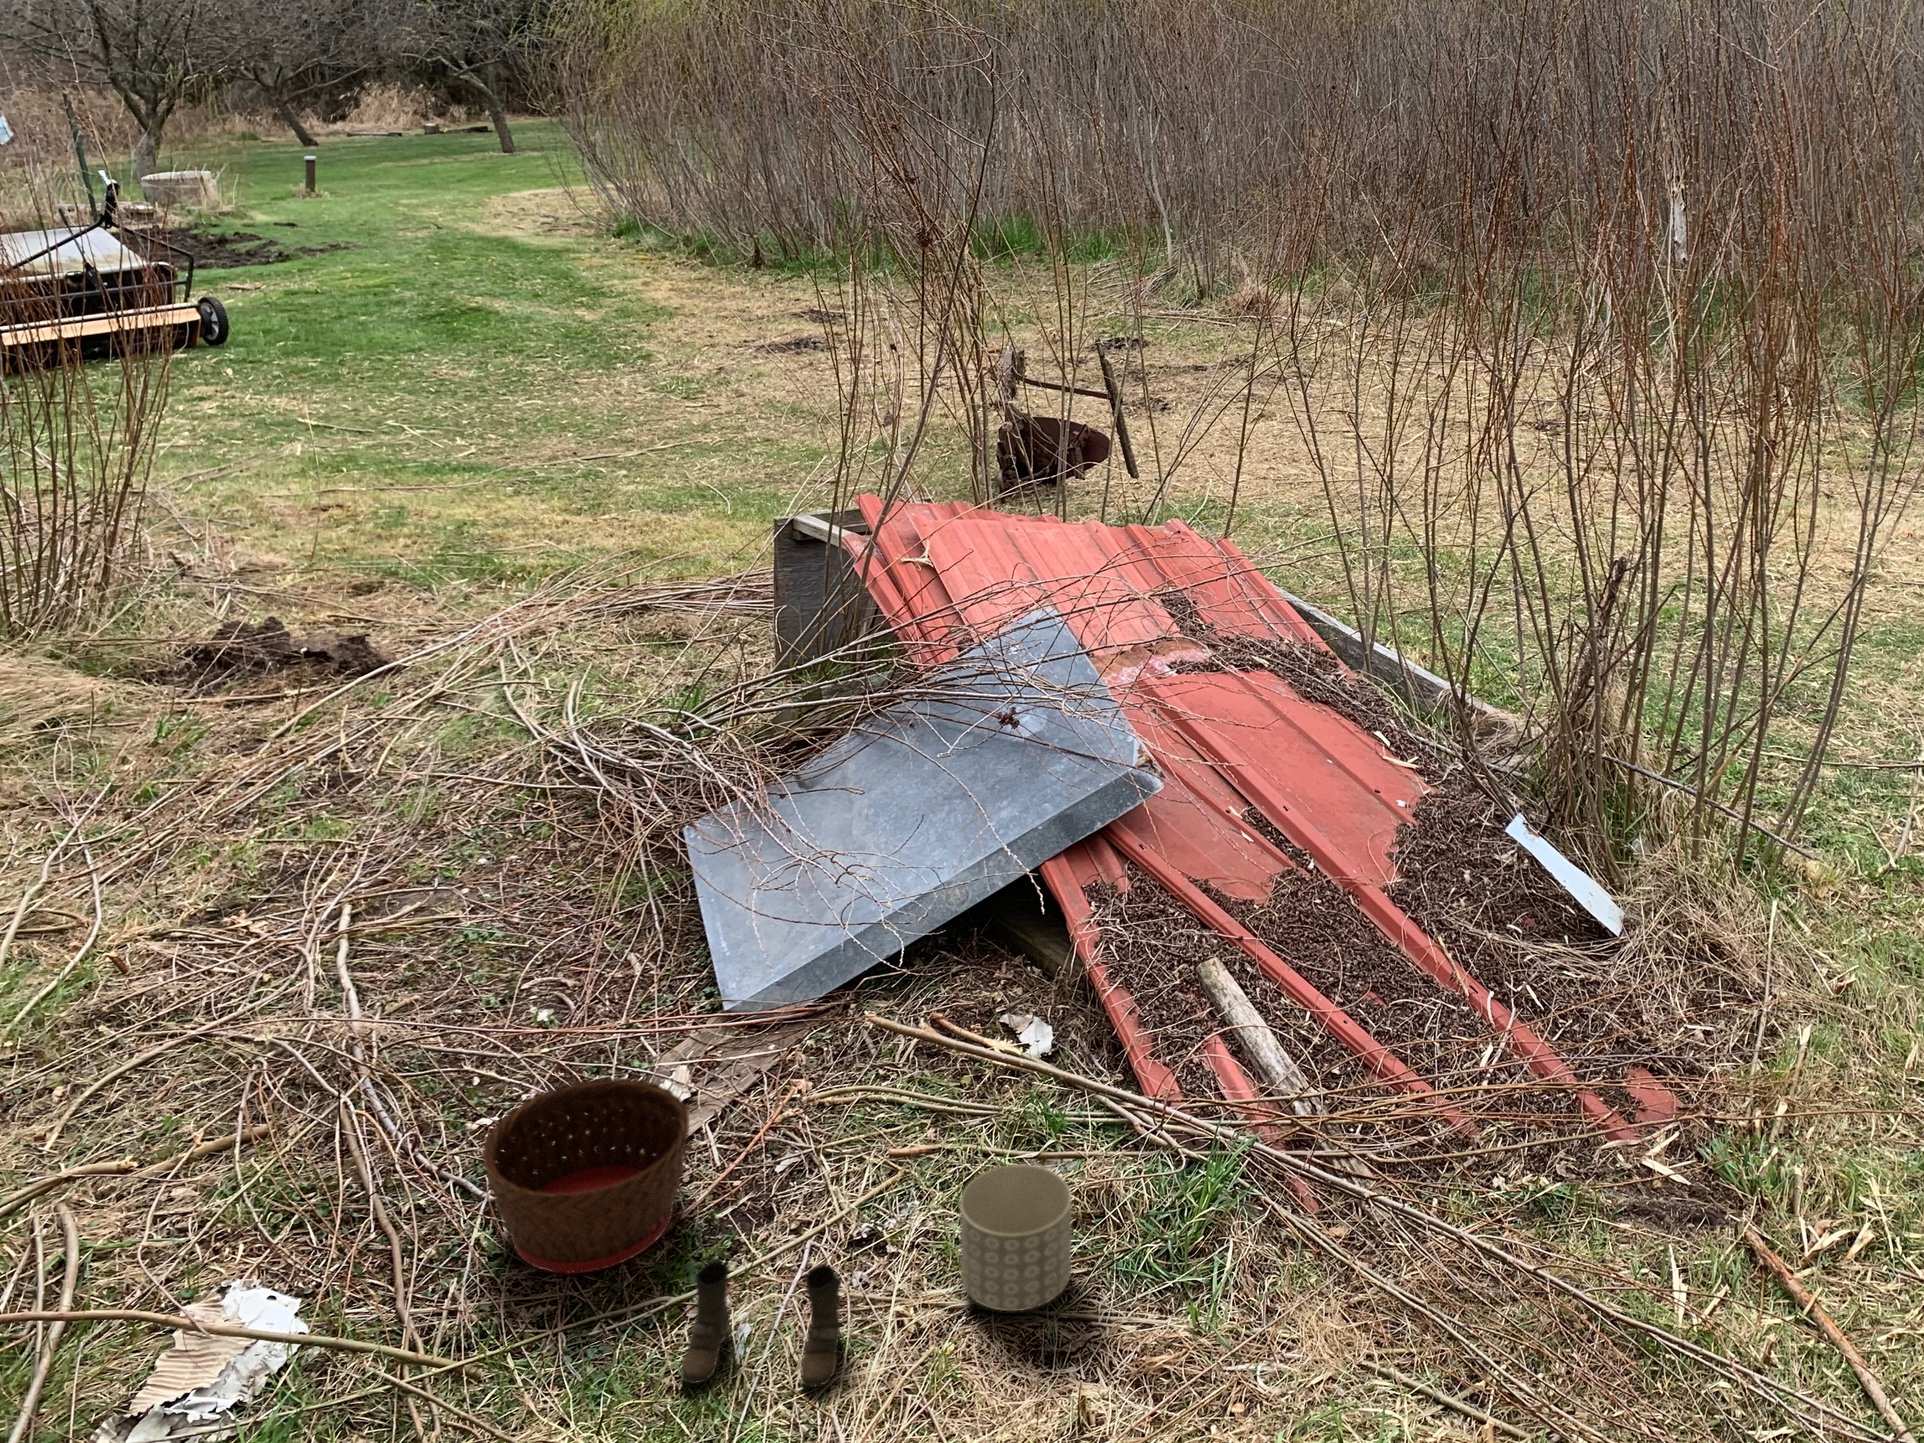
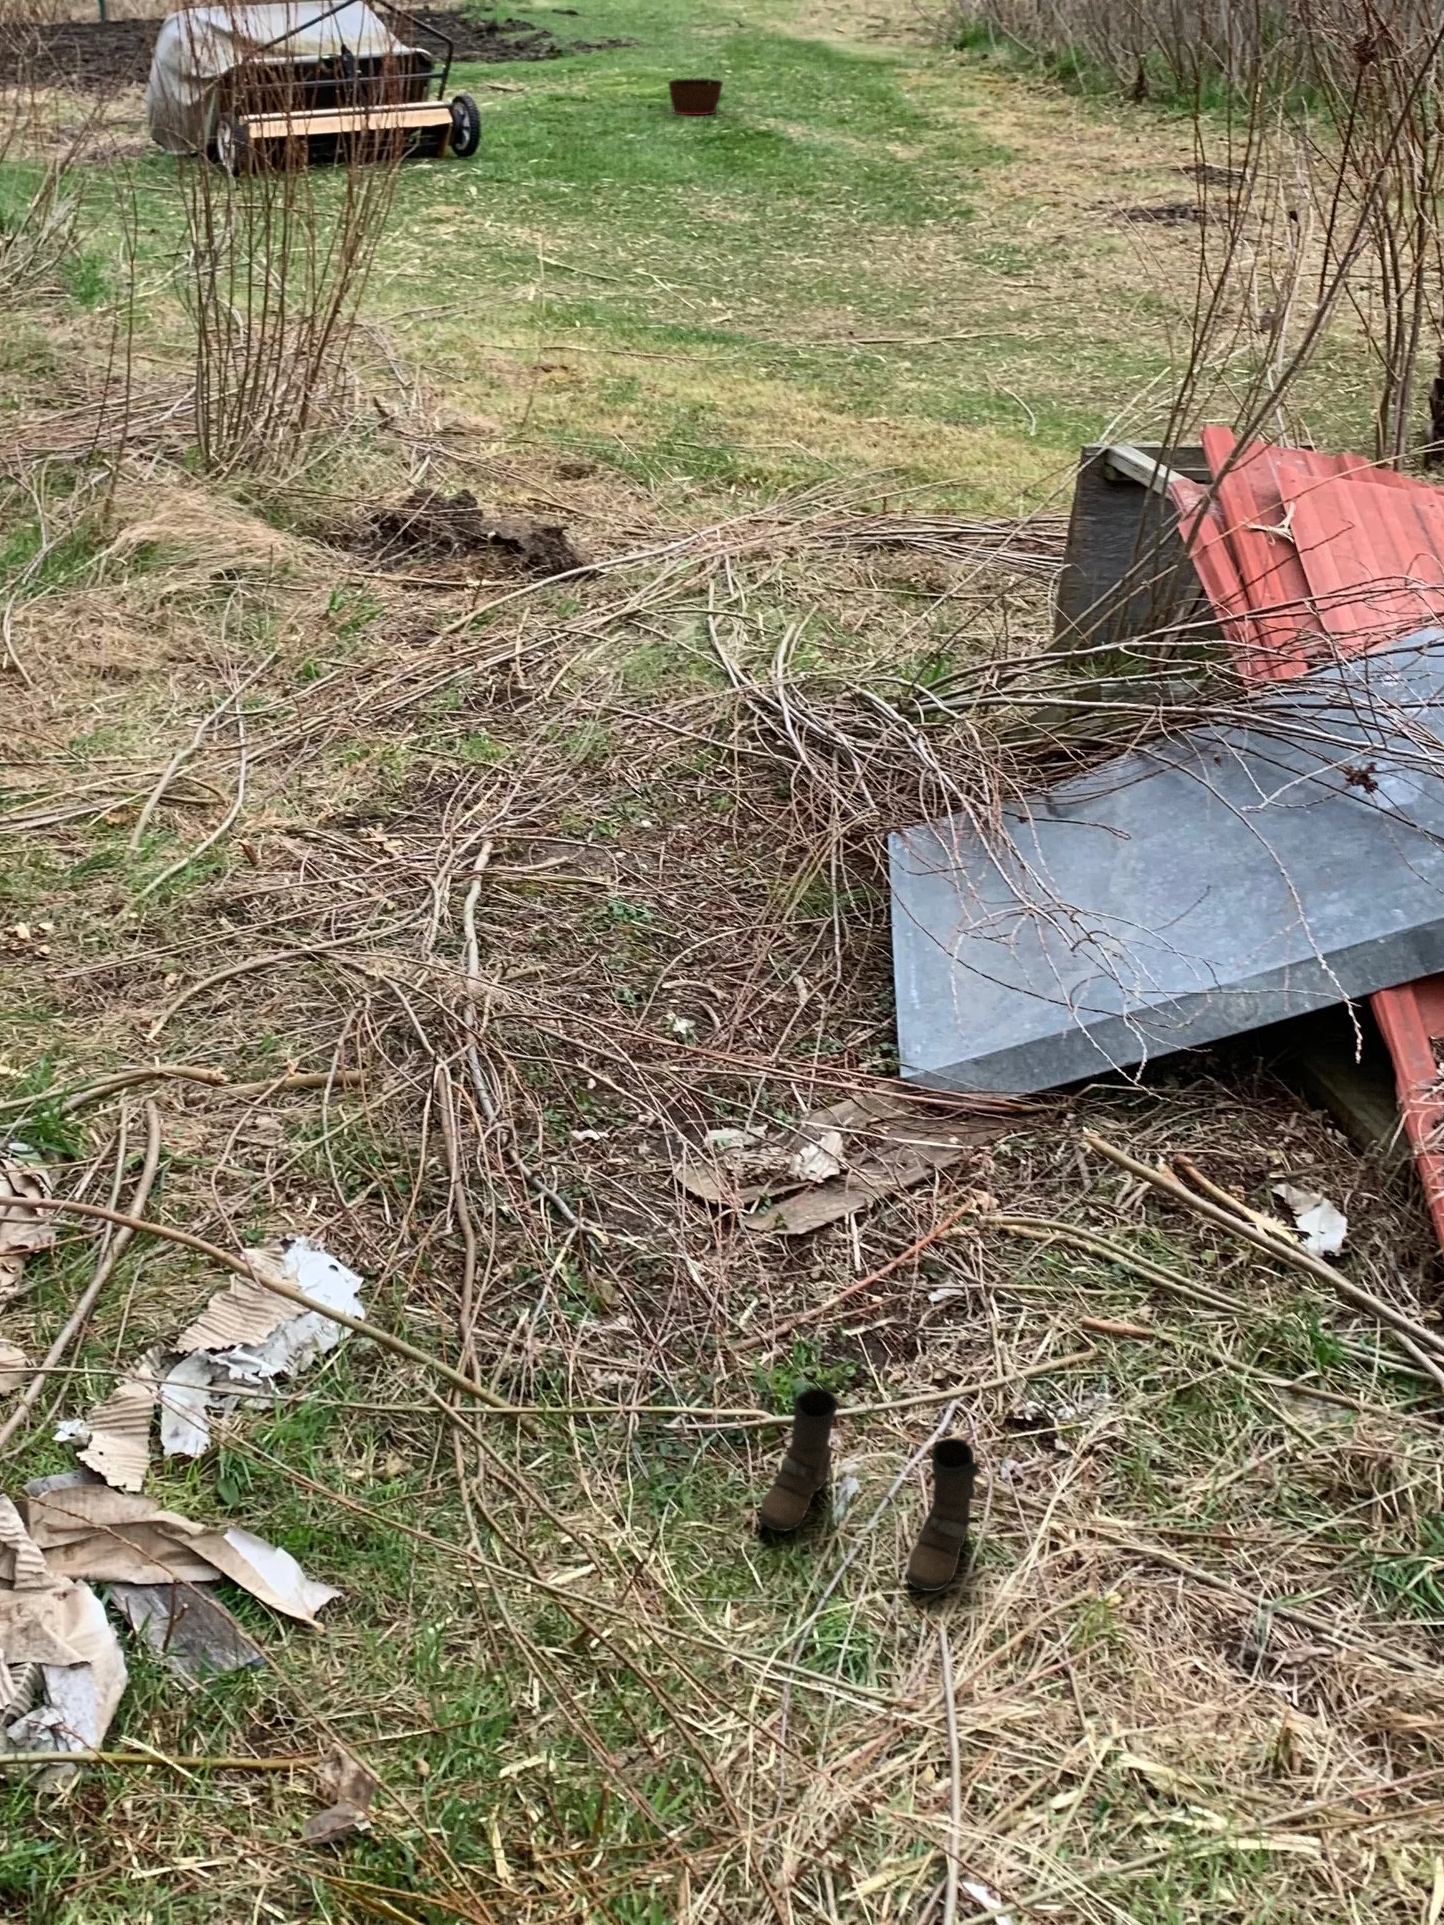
basket: present [482,1078,689,1274] -> present [668,78,723,115]
planter: present [960,1164,1072,1311] -> none [1146,1387,1330,1594]

